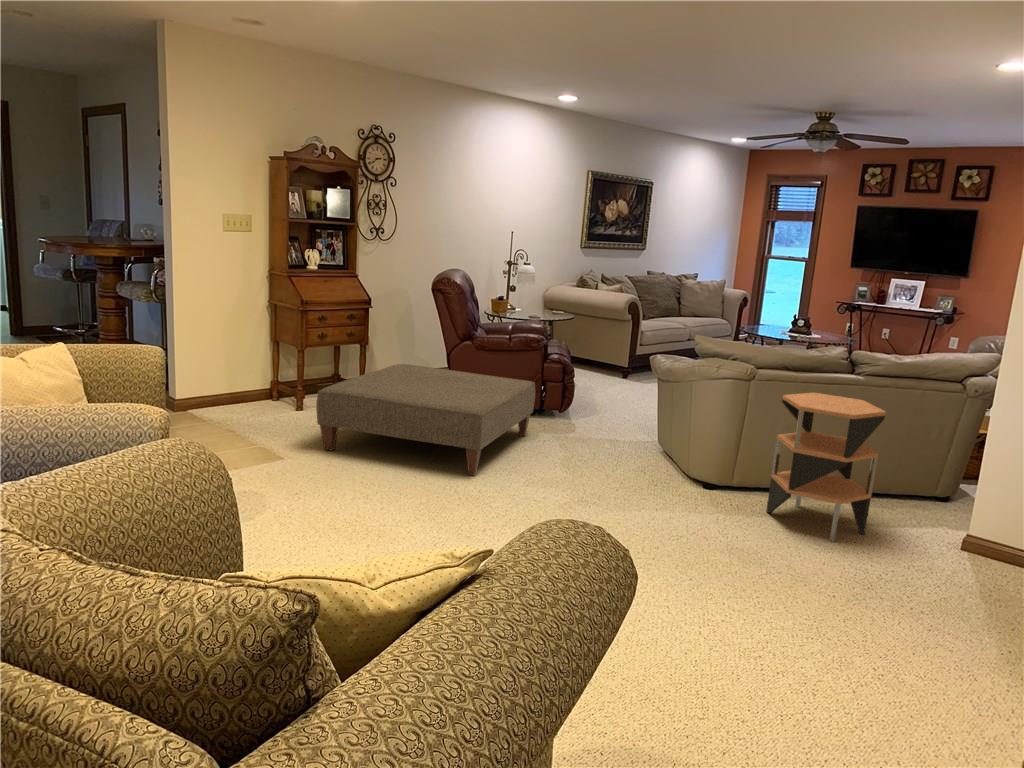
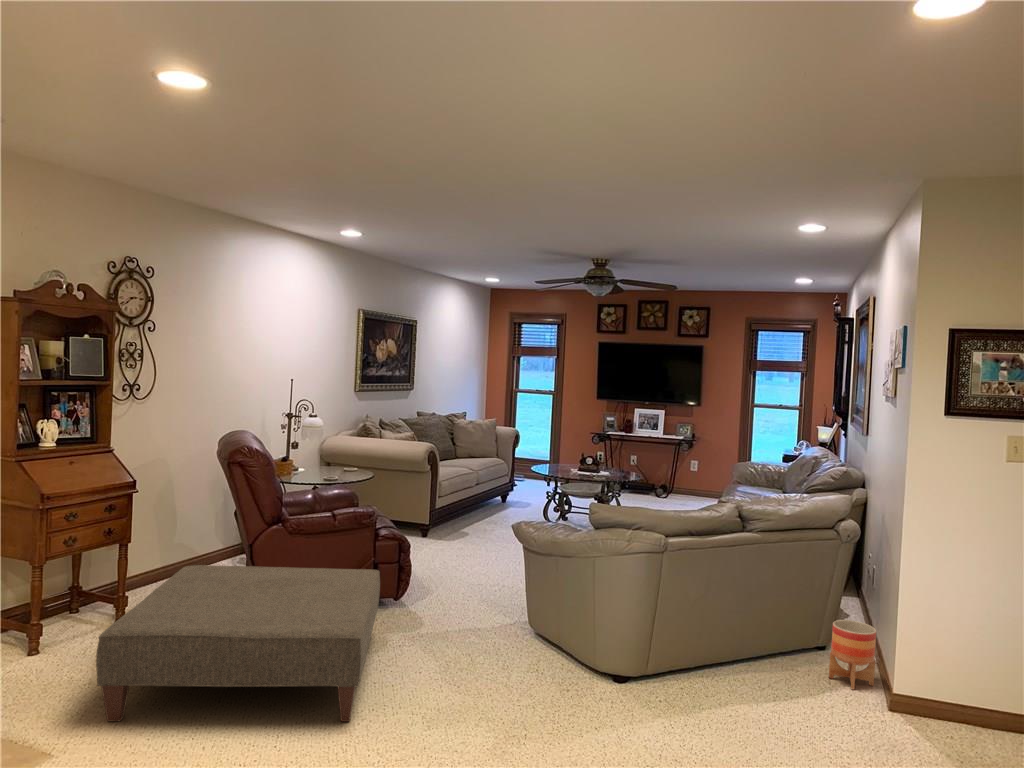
side table: present [766,393,886,541] -> none [694,556,807,727]
planter: none [924,471,979,536] -> present [829,620,876,689]

